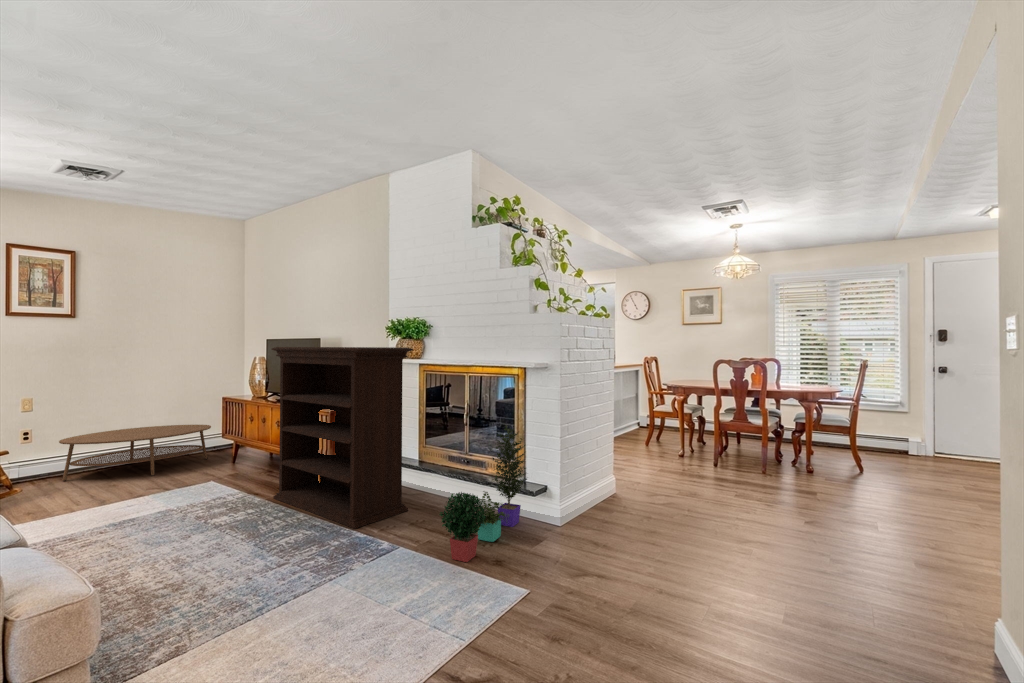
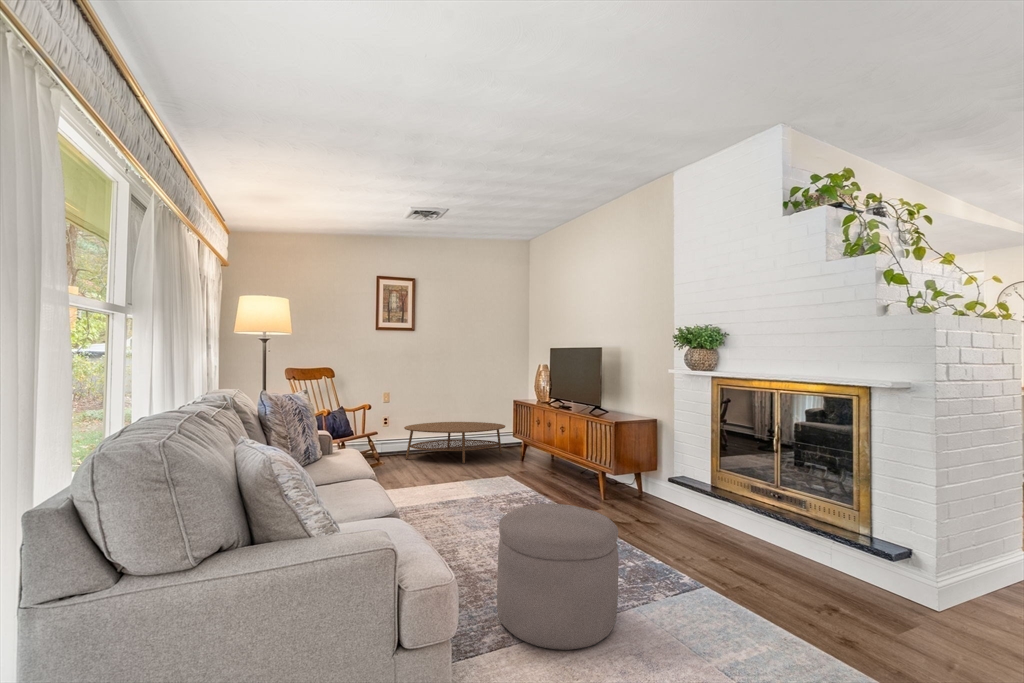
bookshelf: present [272,347,413,529] -> none [562,355,711,550]
potted plant: present [439,426,527,562] -> none [762,458,882,628]
ottoman: none [176,499,310,640] -> present [497,504,619,650]

